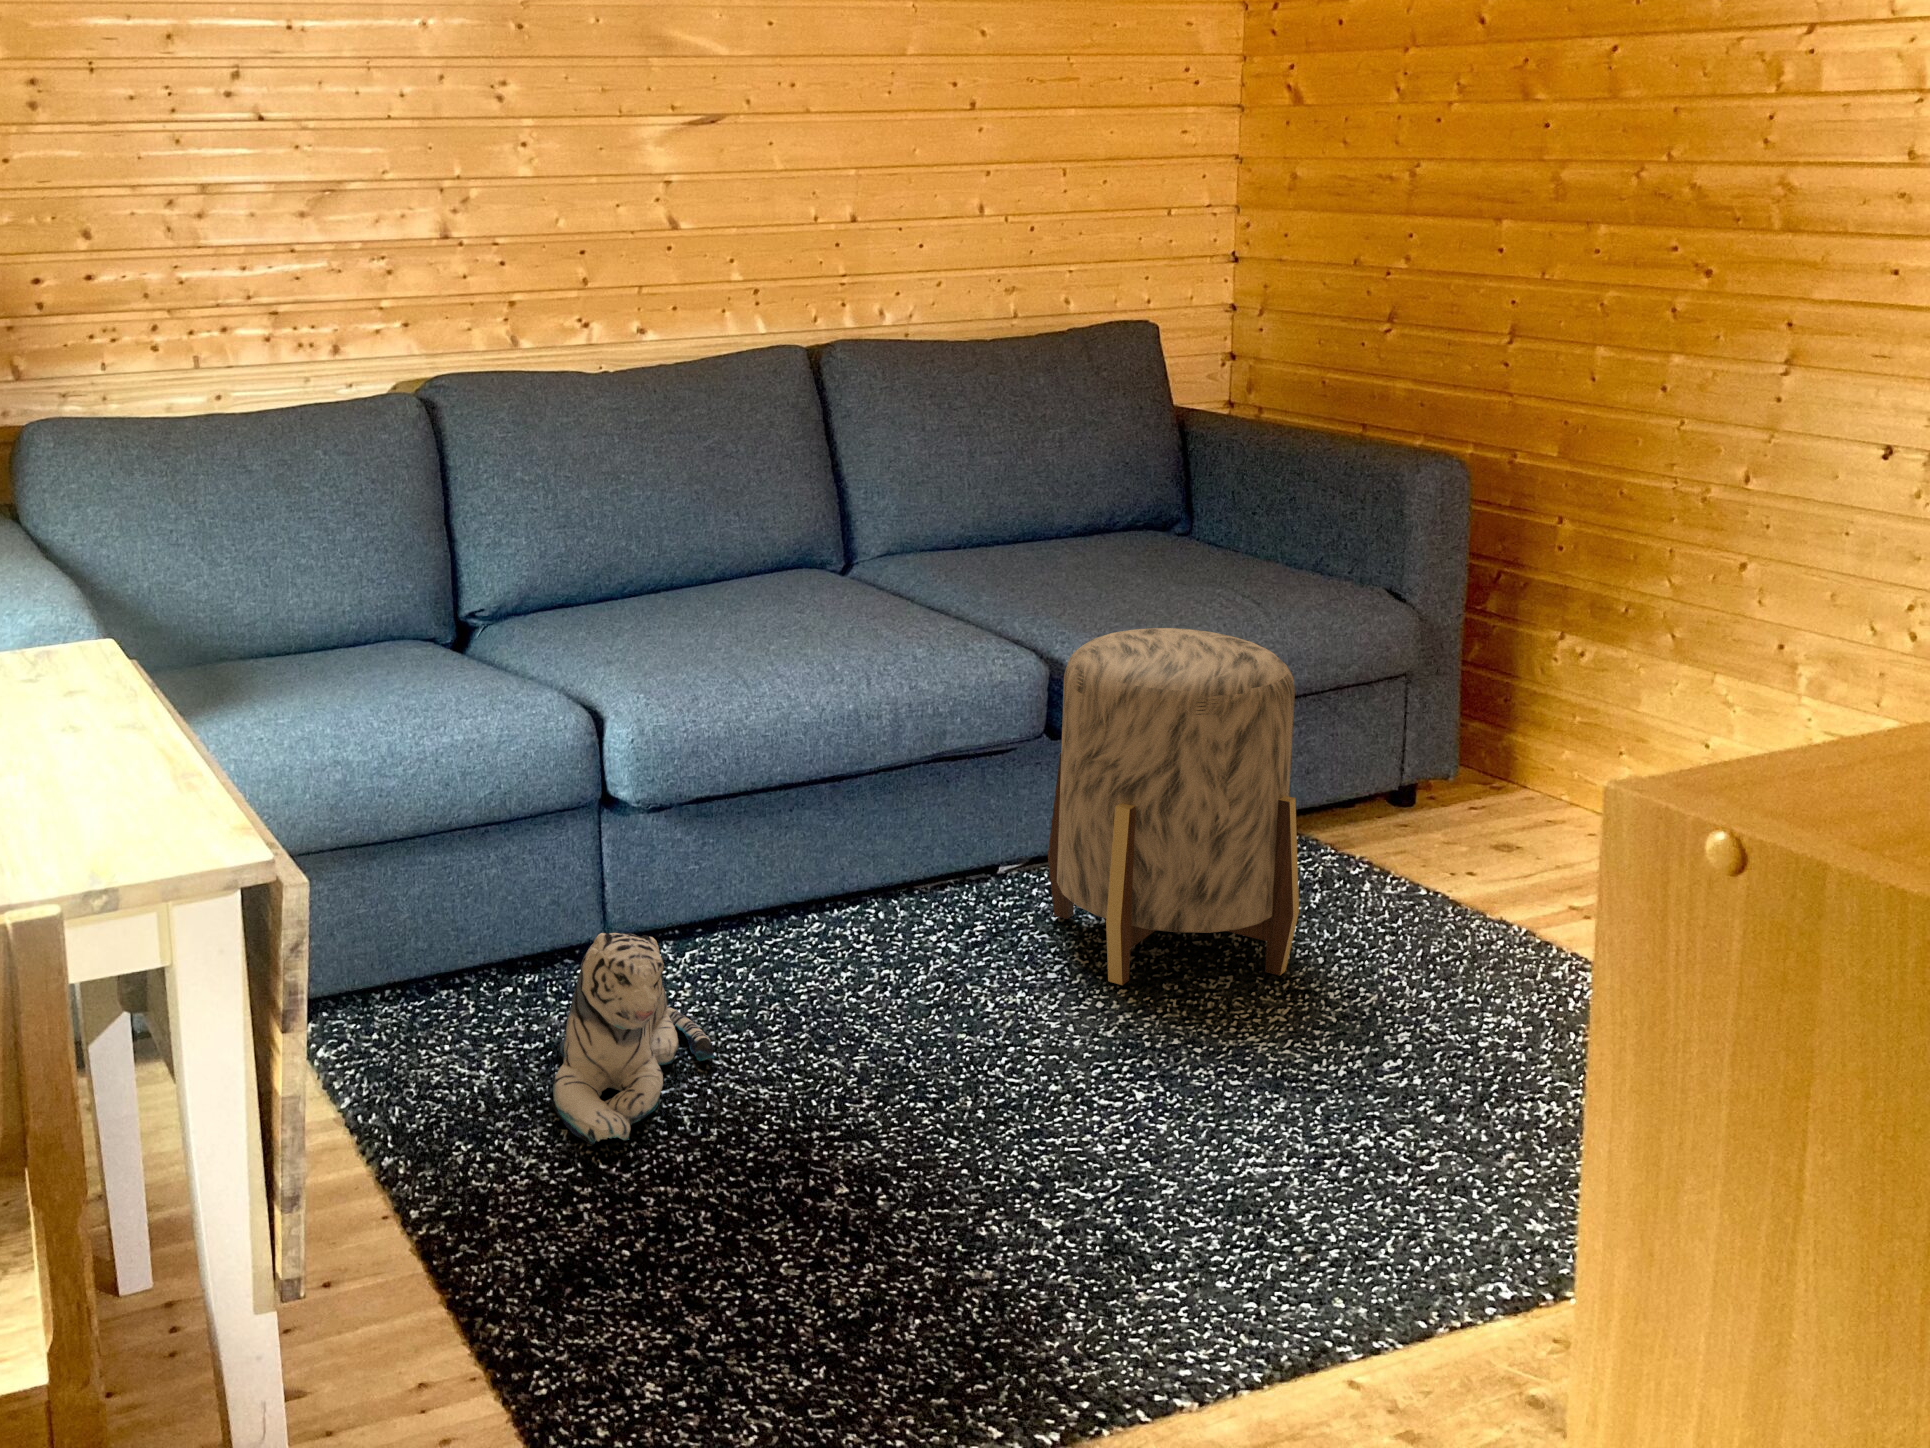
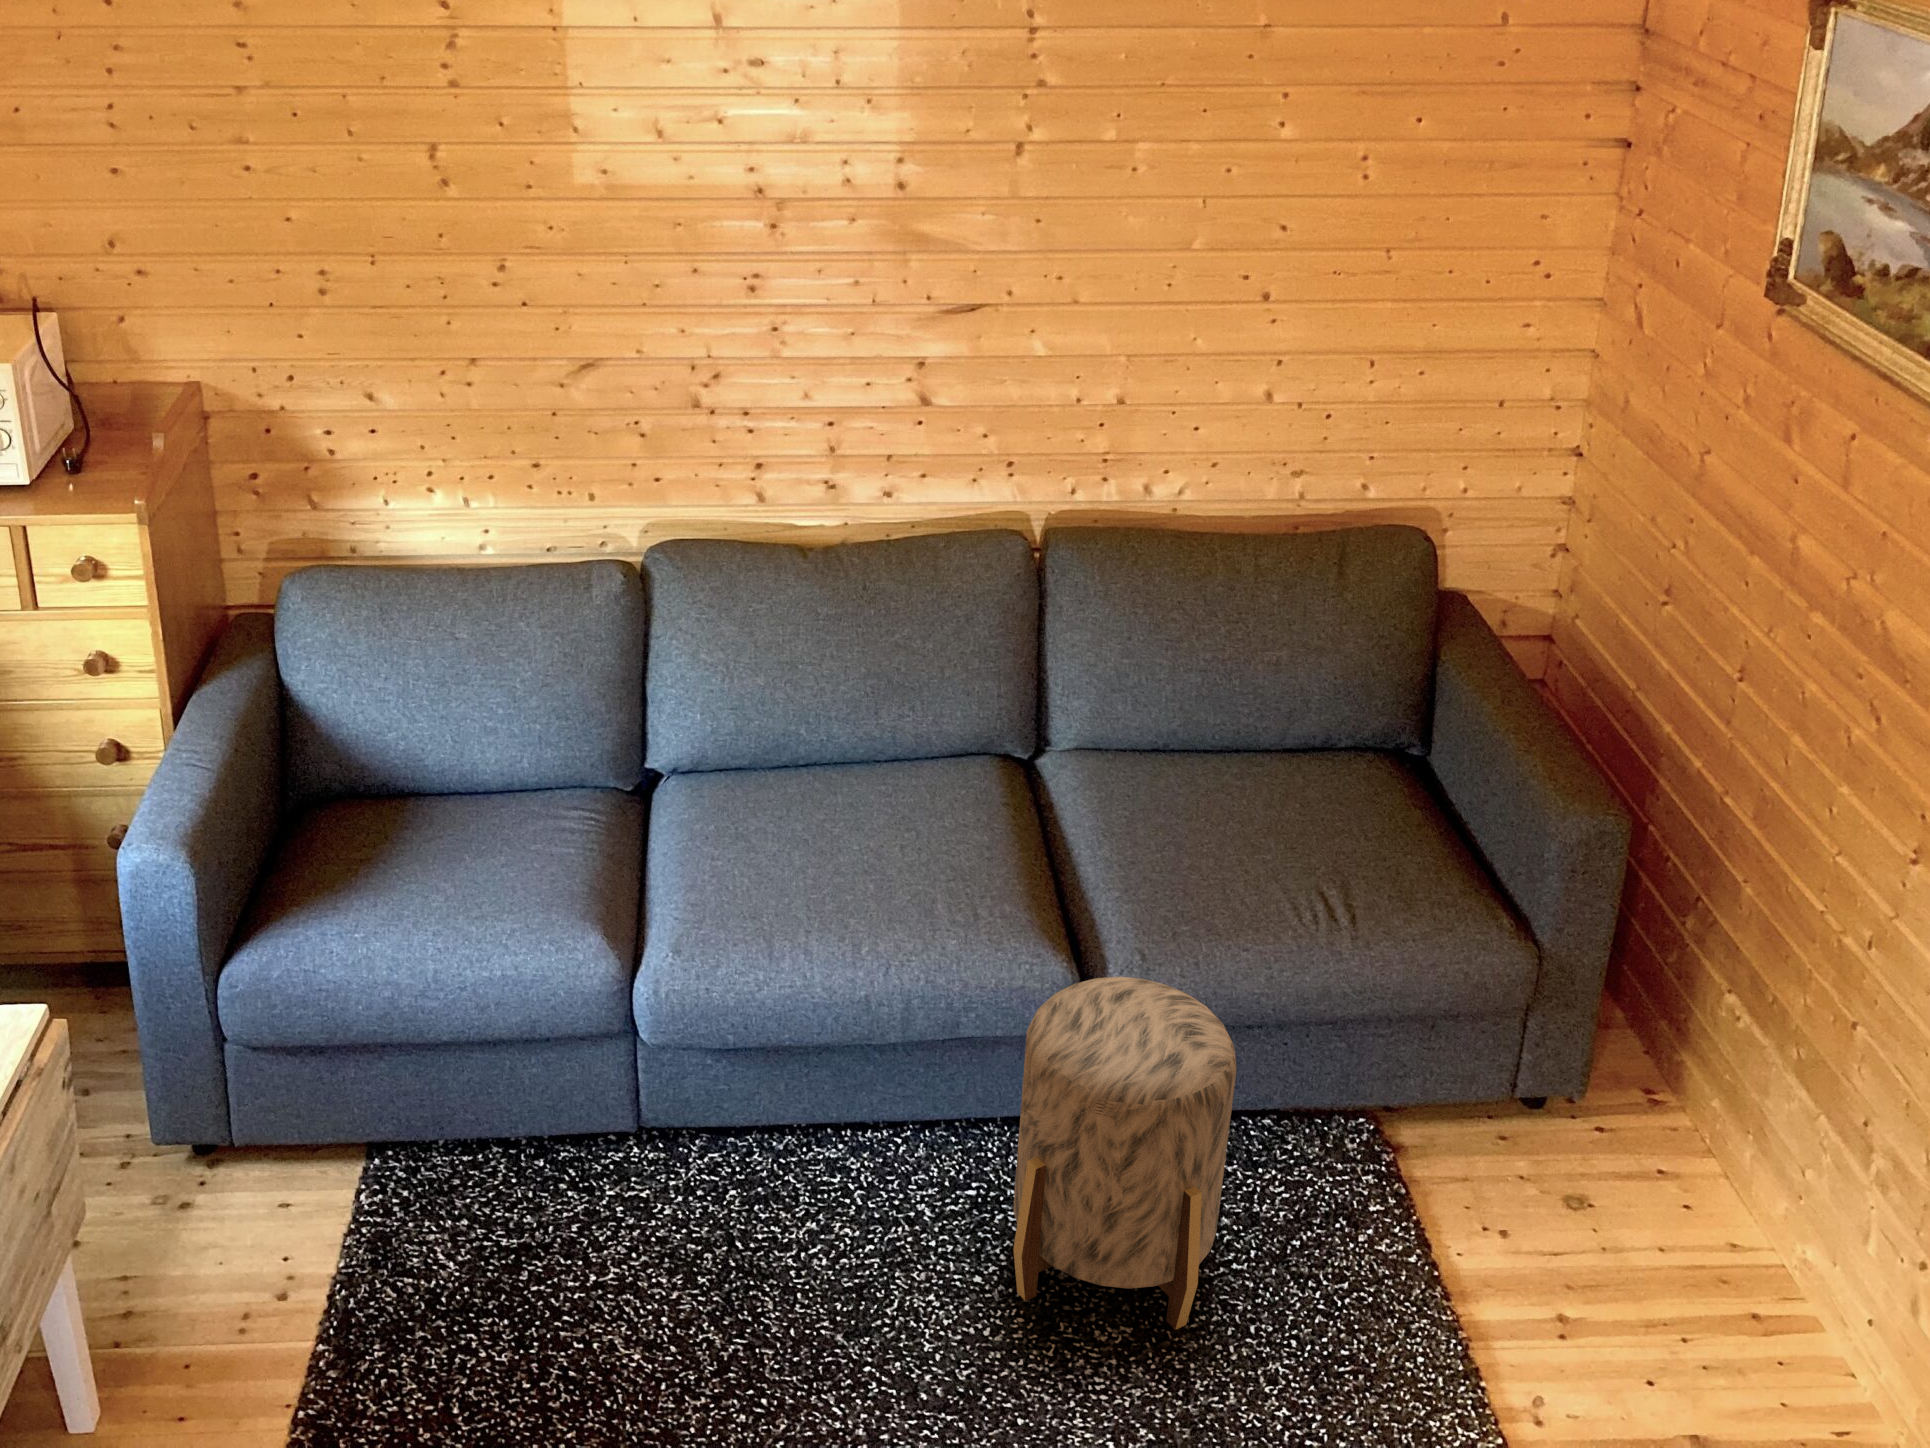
plush toy: present [552,933,714,1145] -> none [469,1185,645,1369]

